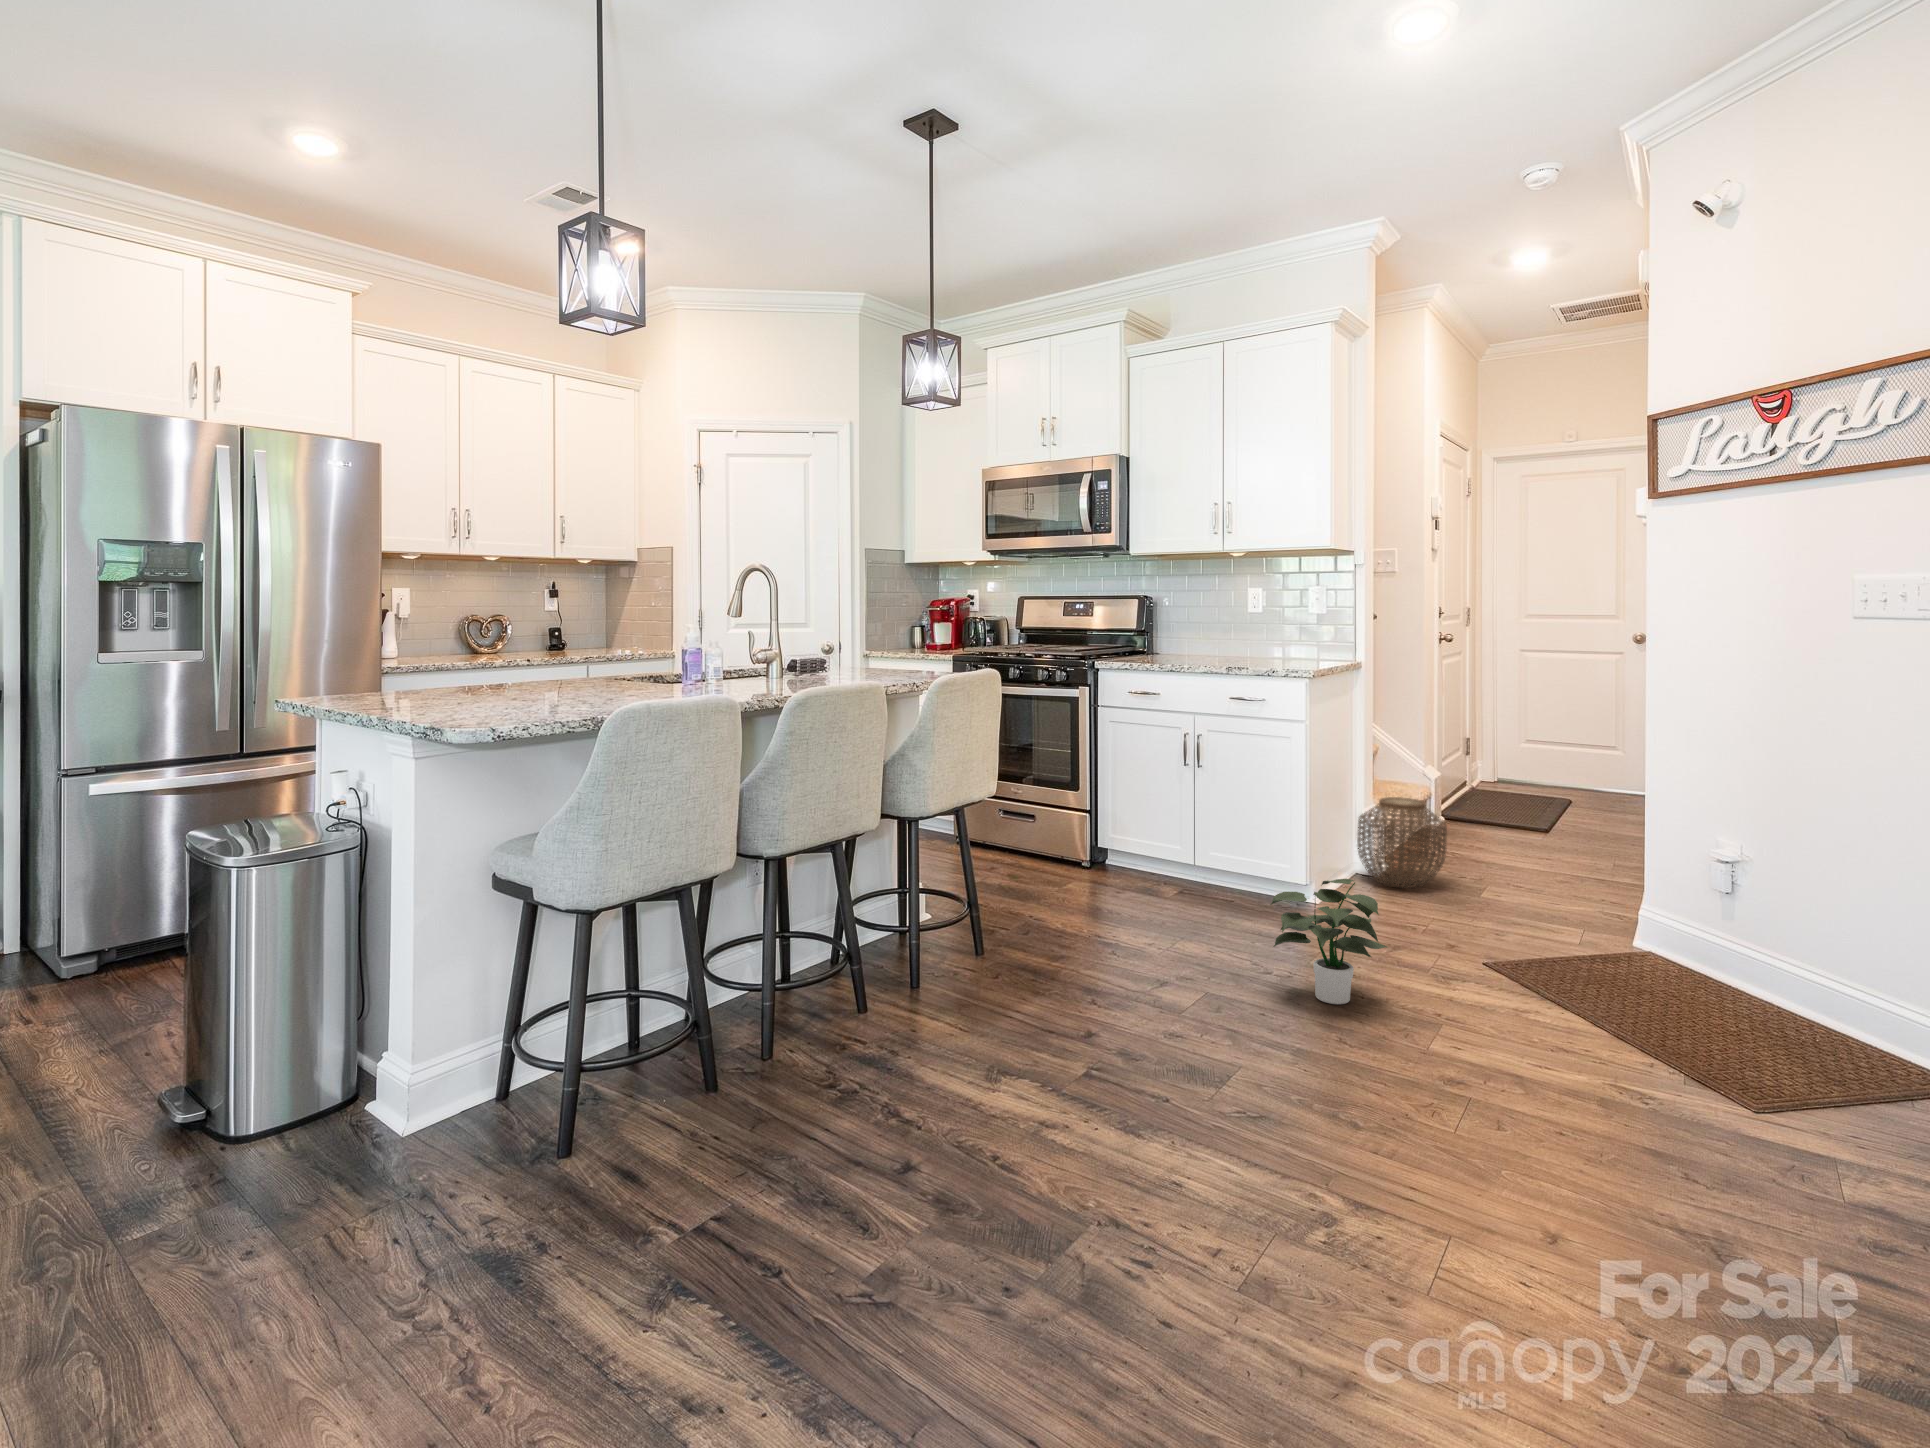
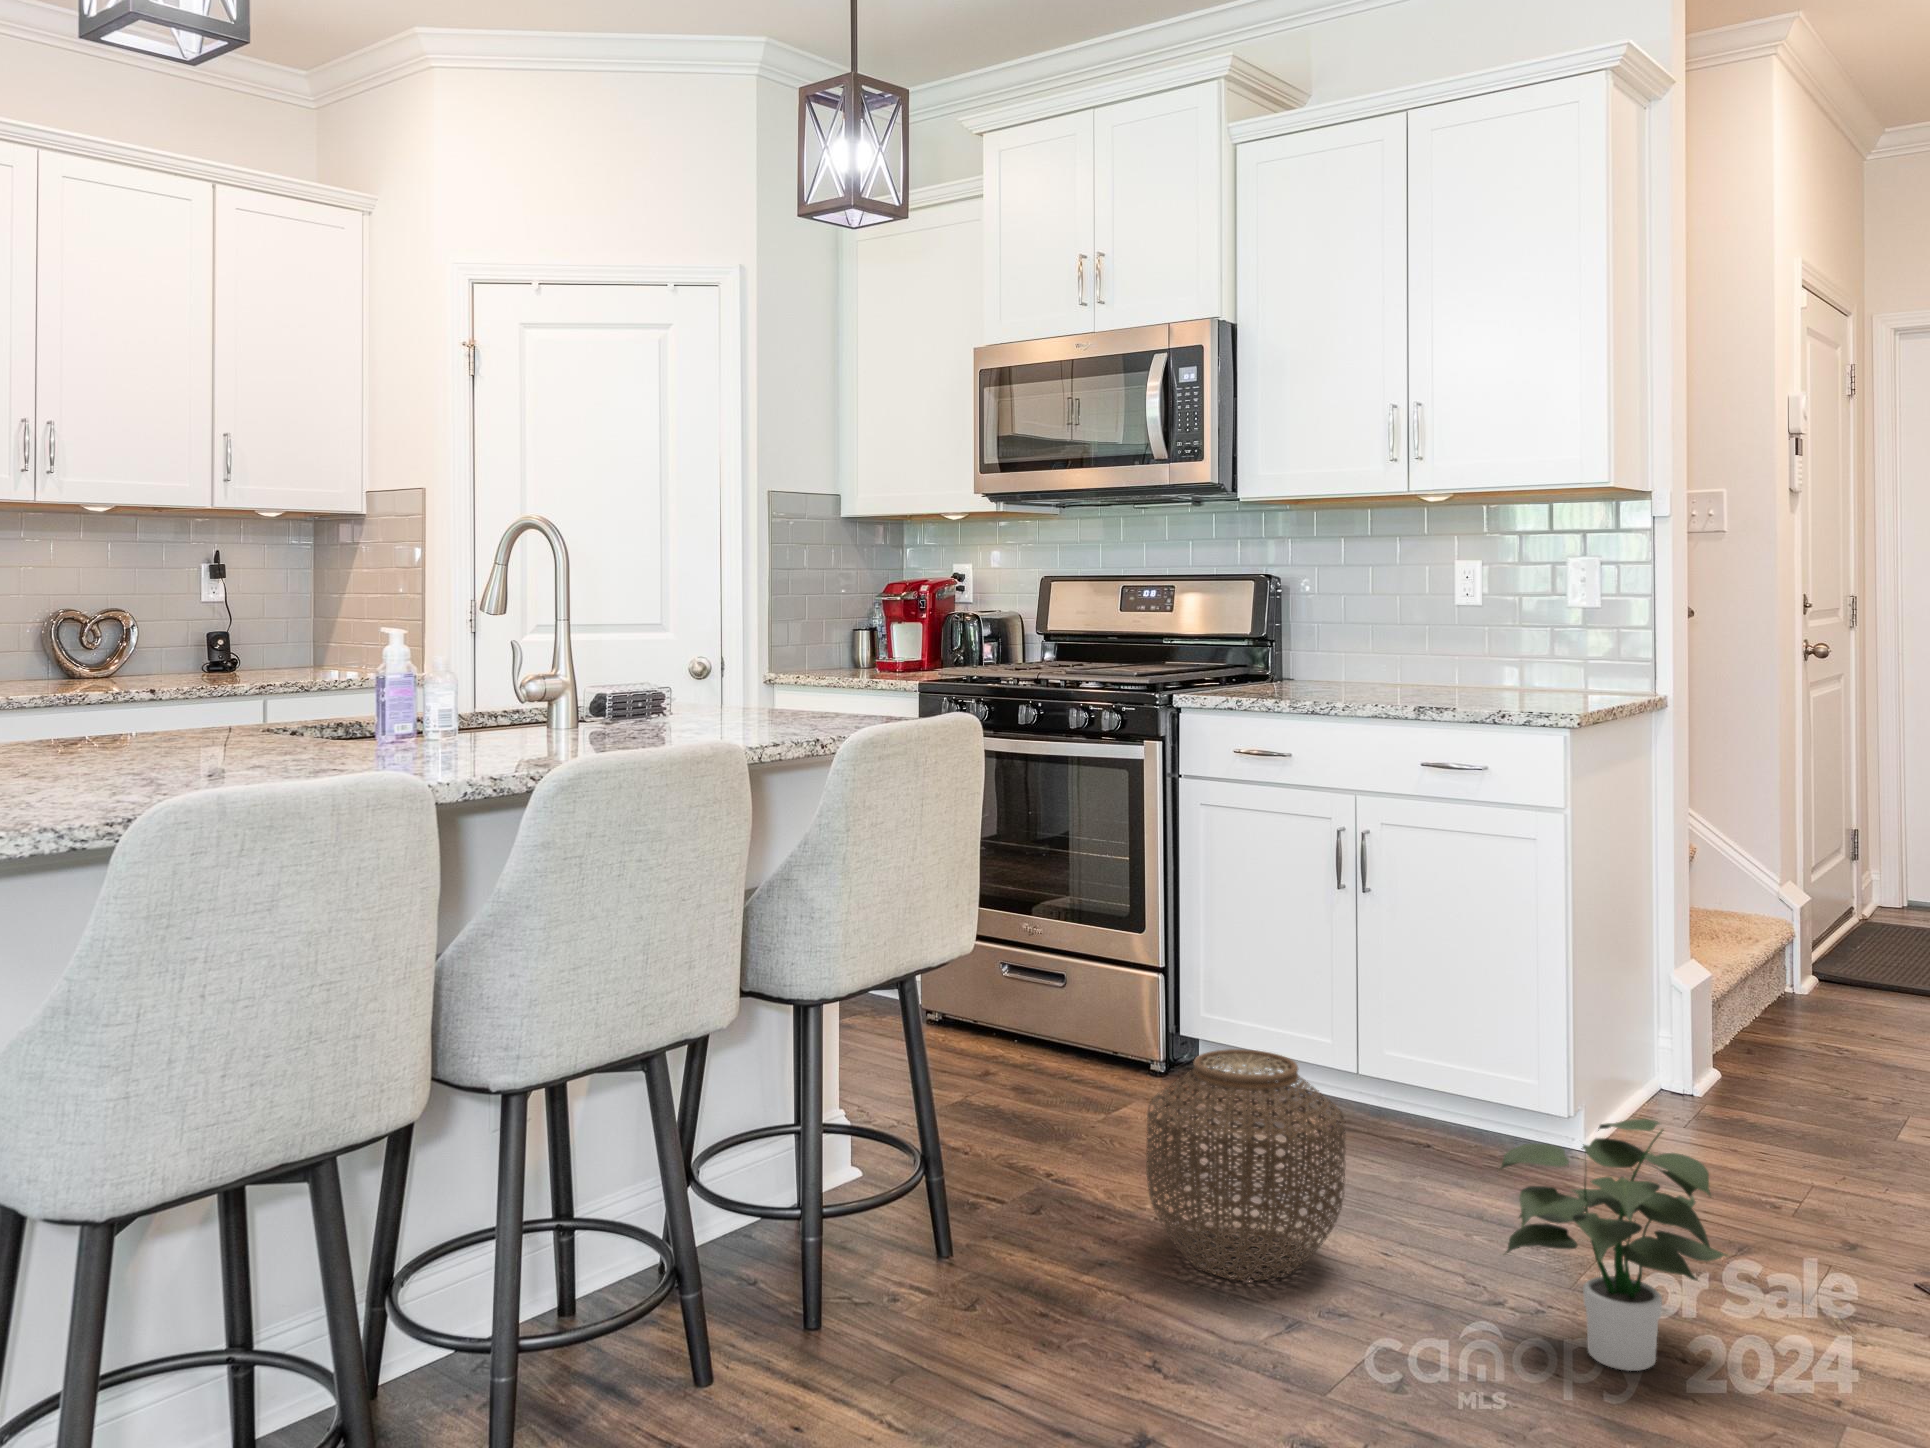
woven basket: present [1357,797,1447,888] -> present [1146,1049,1346,1281]

